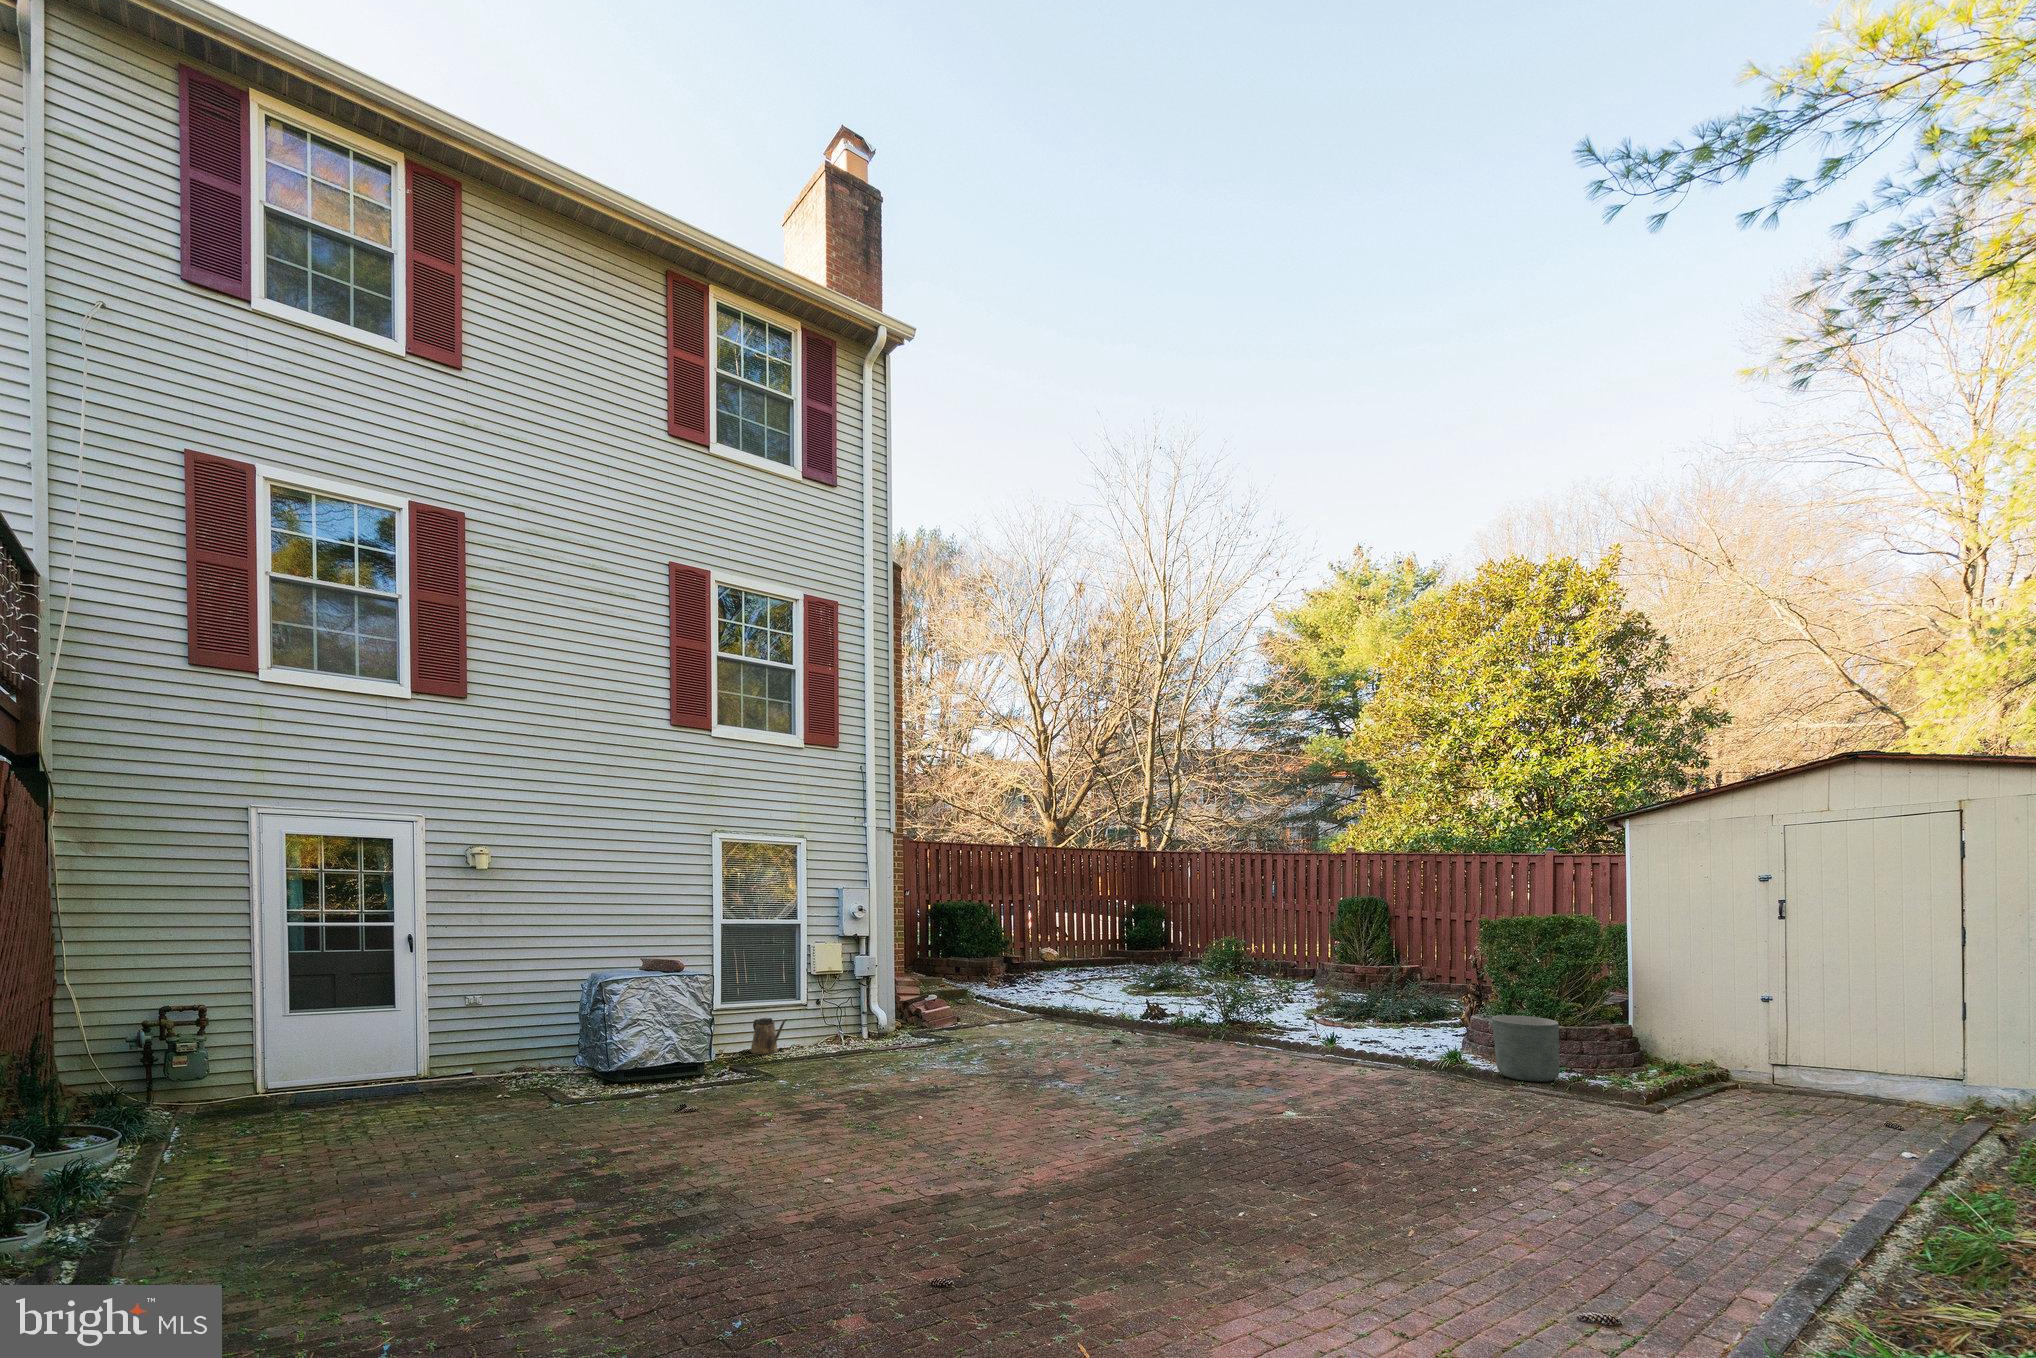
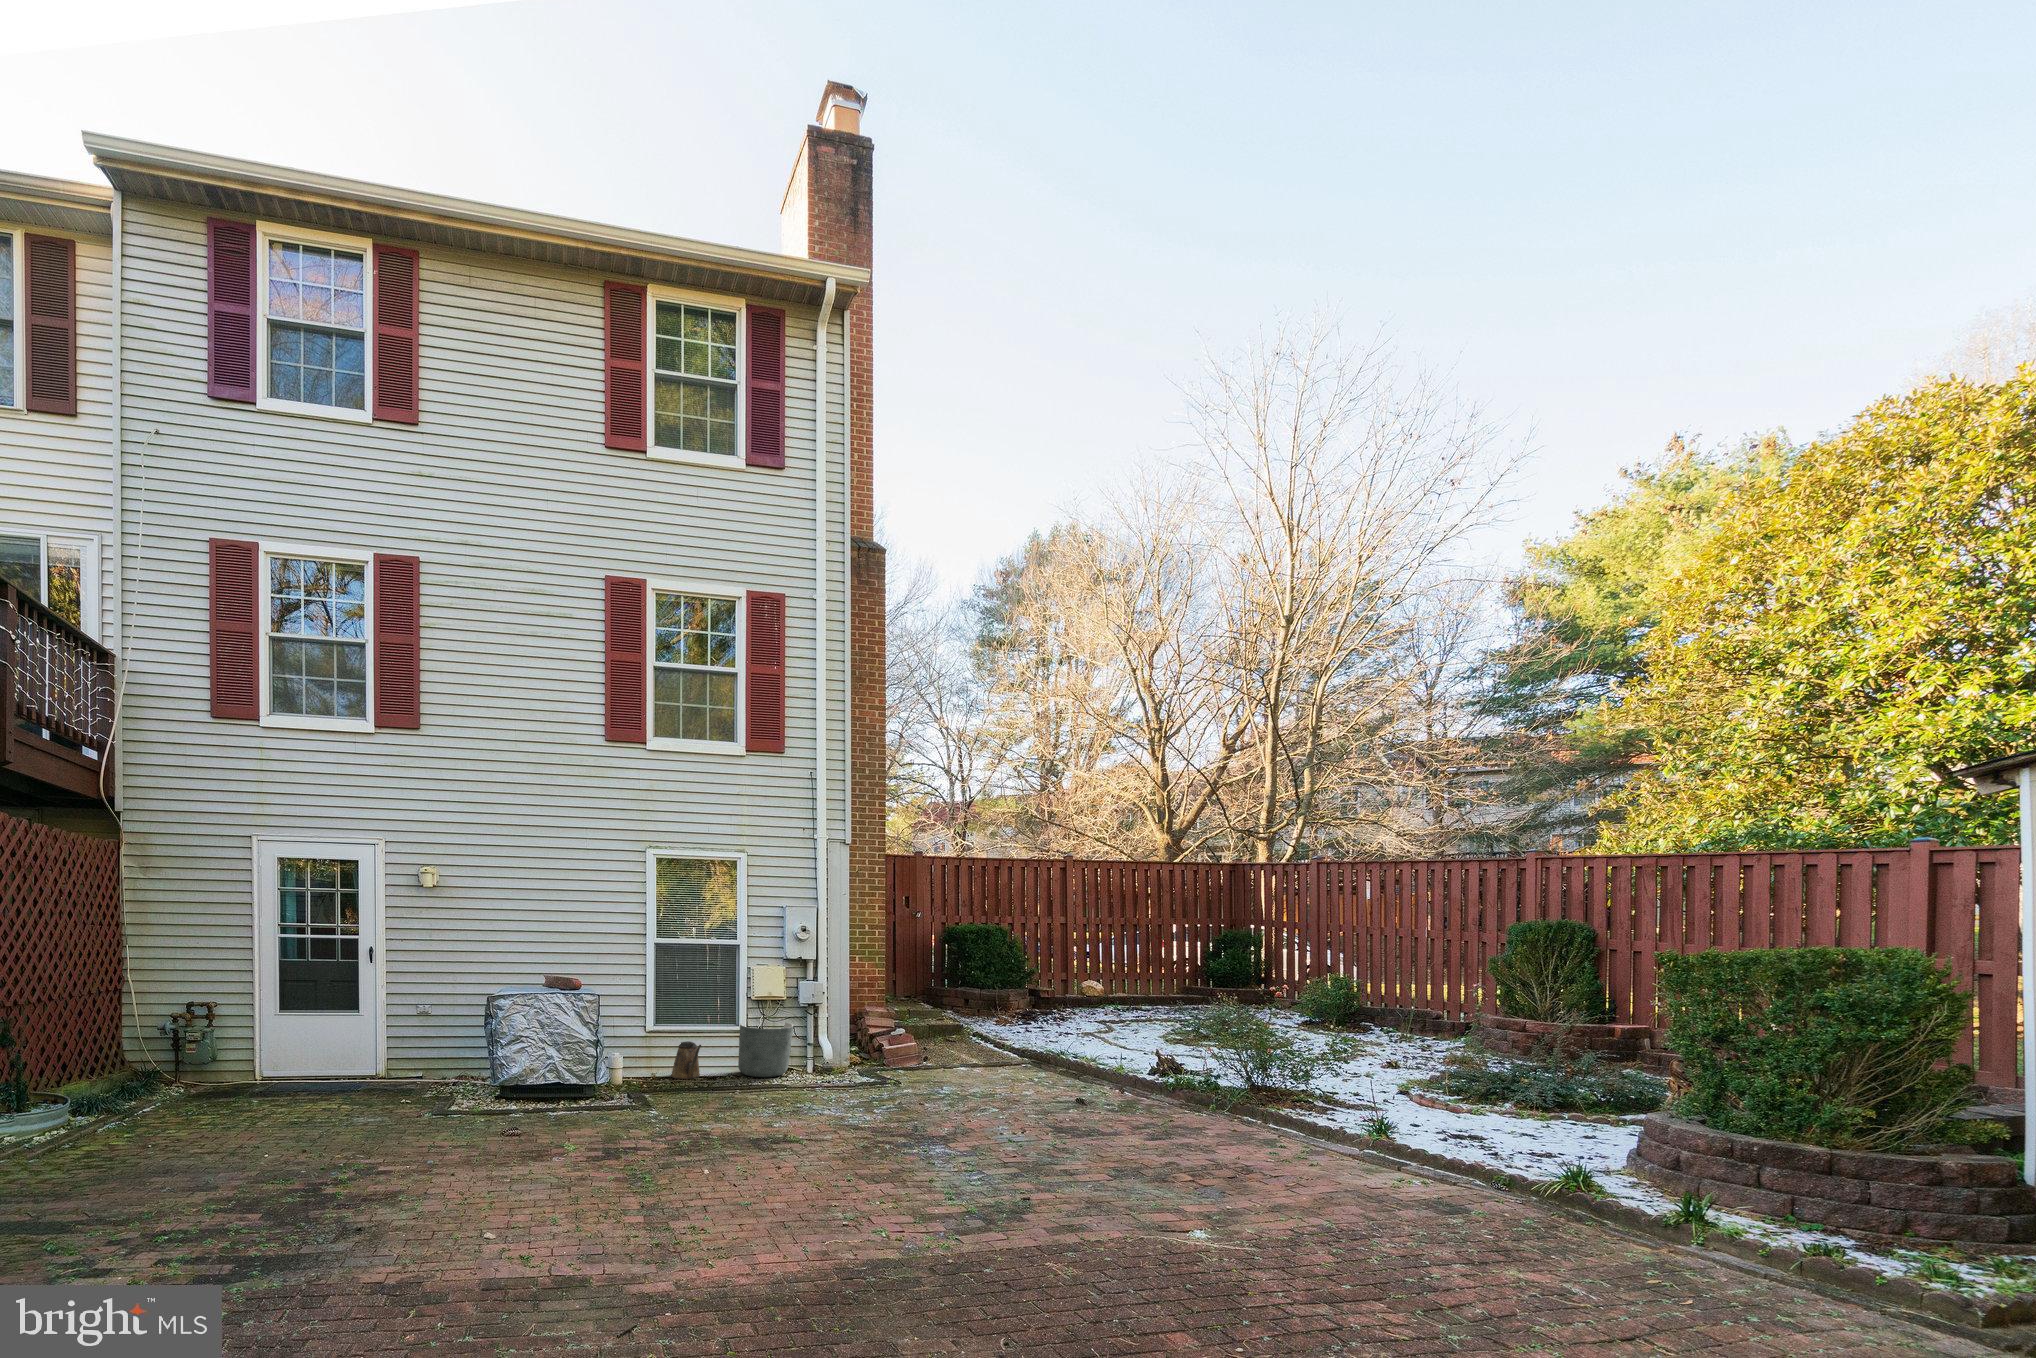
planter: present [1492,1015,1559,1082] -> present [738,1022,793,1077]

